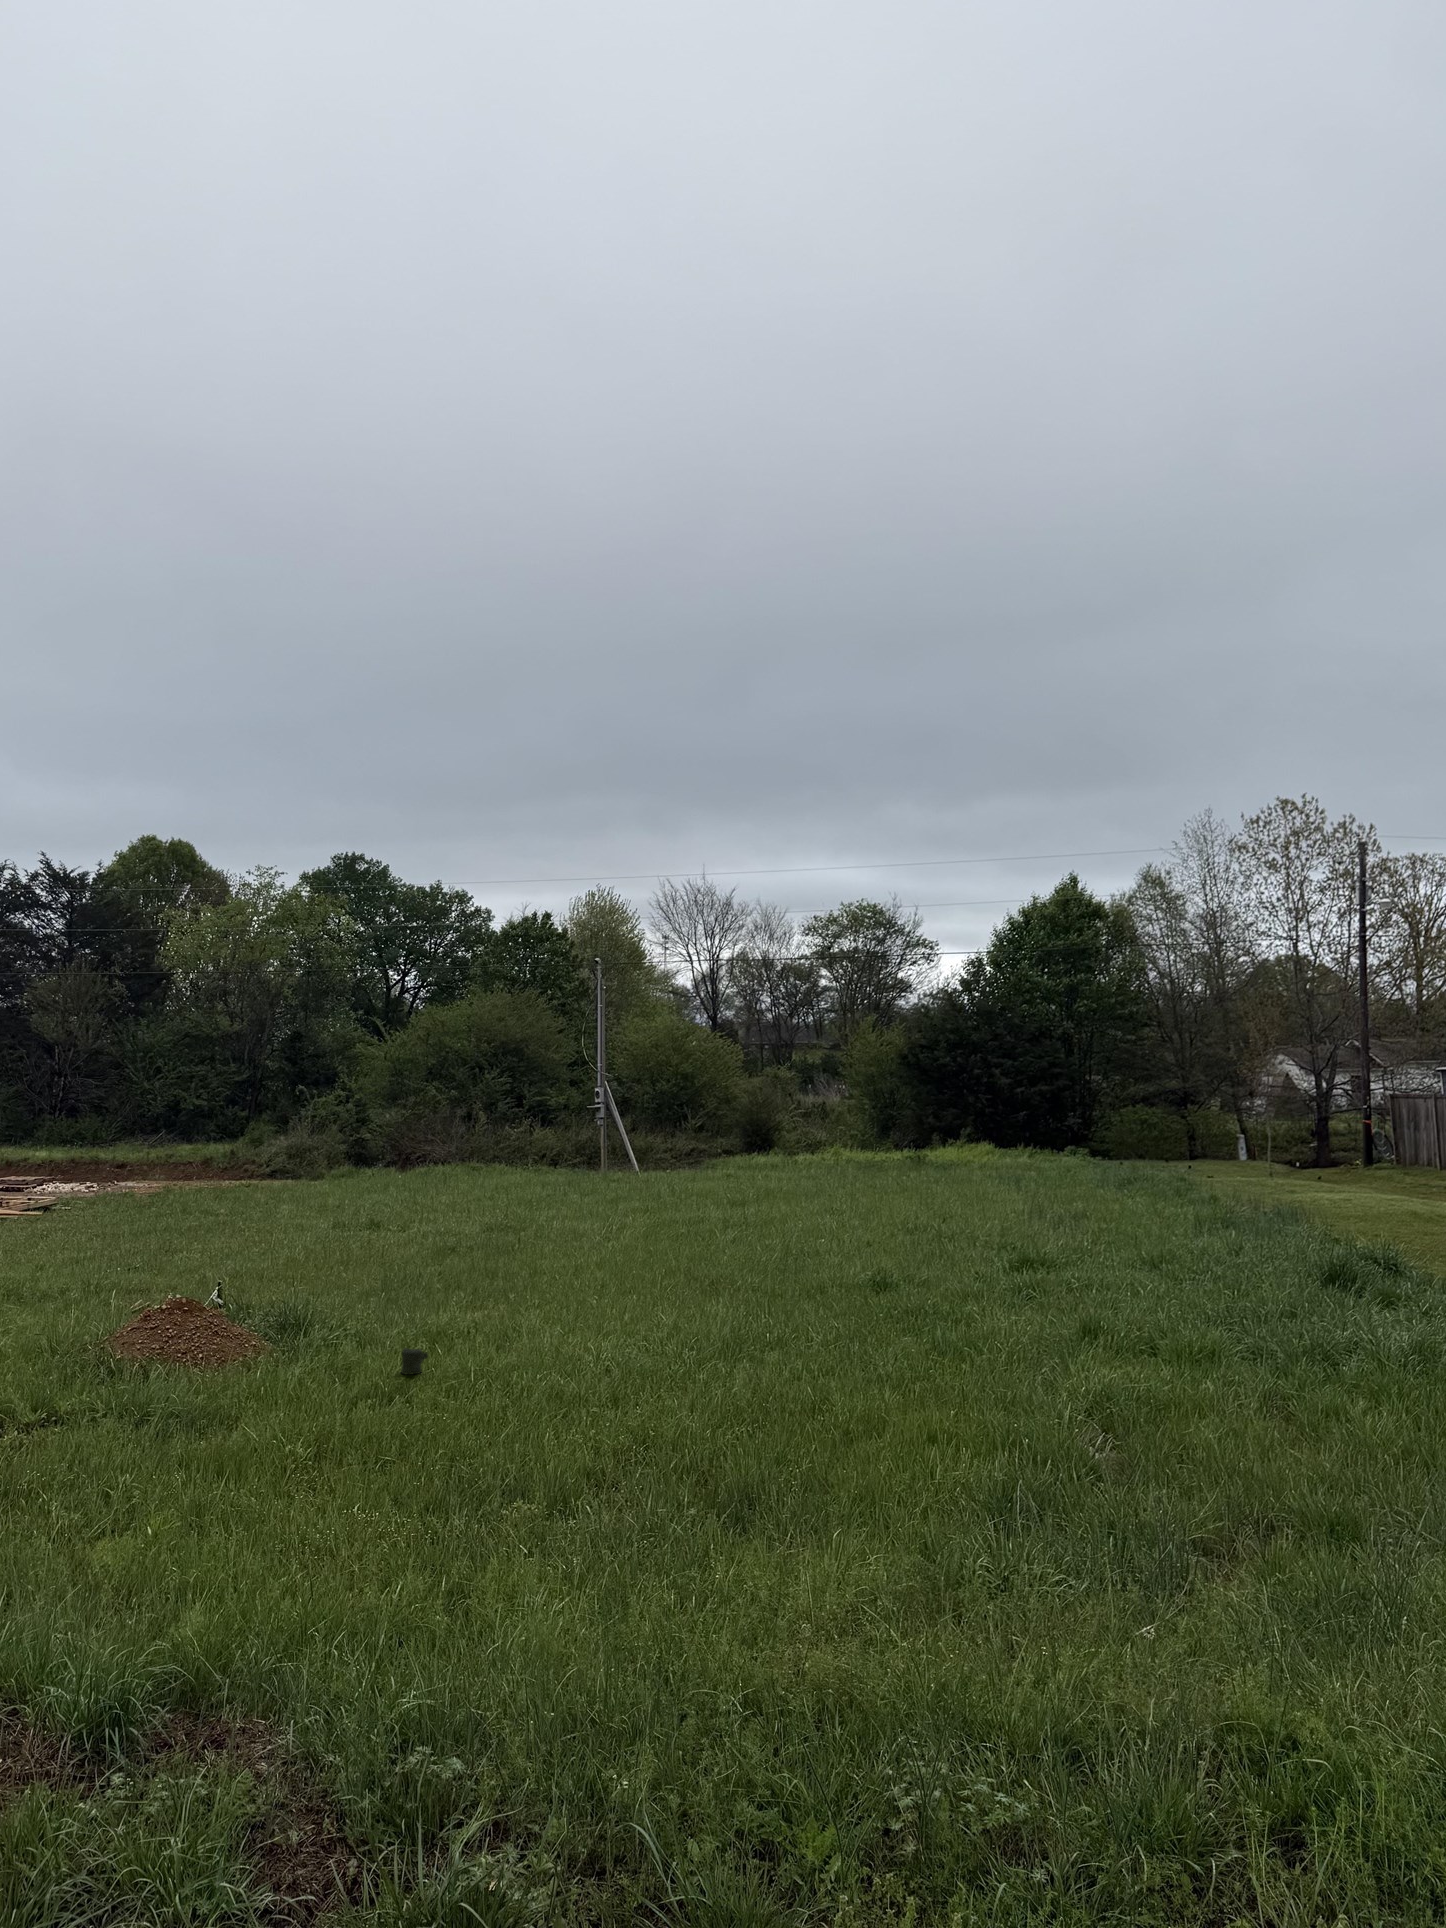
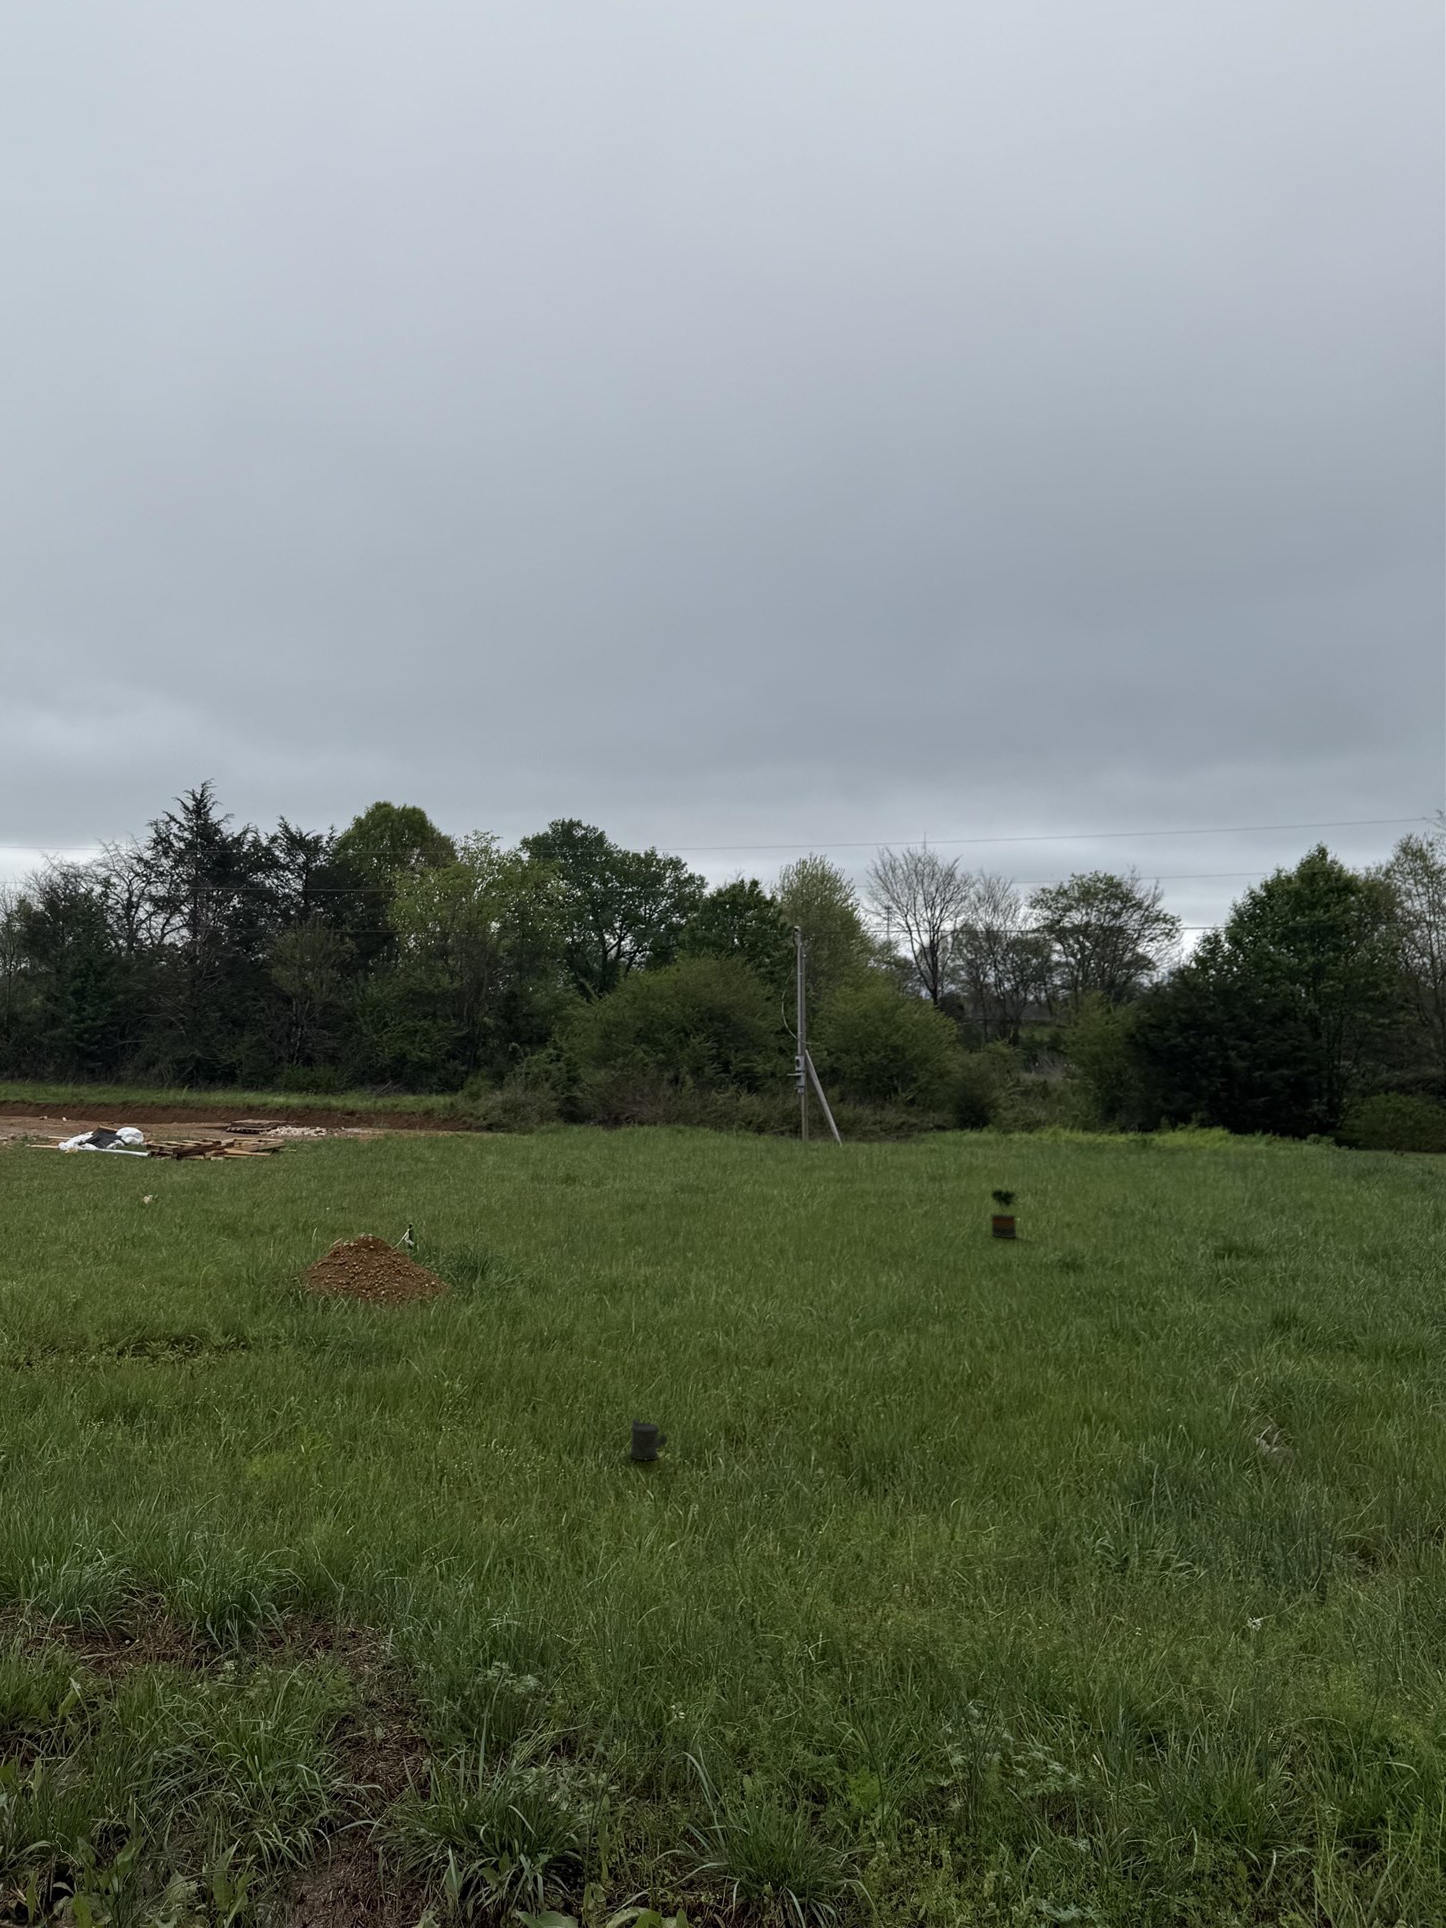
potted tree: none [737,1190,762,1232] -> present [991,1189,1019,1238]

